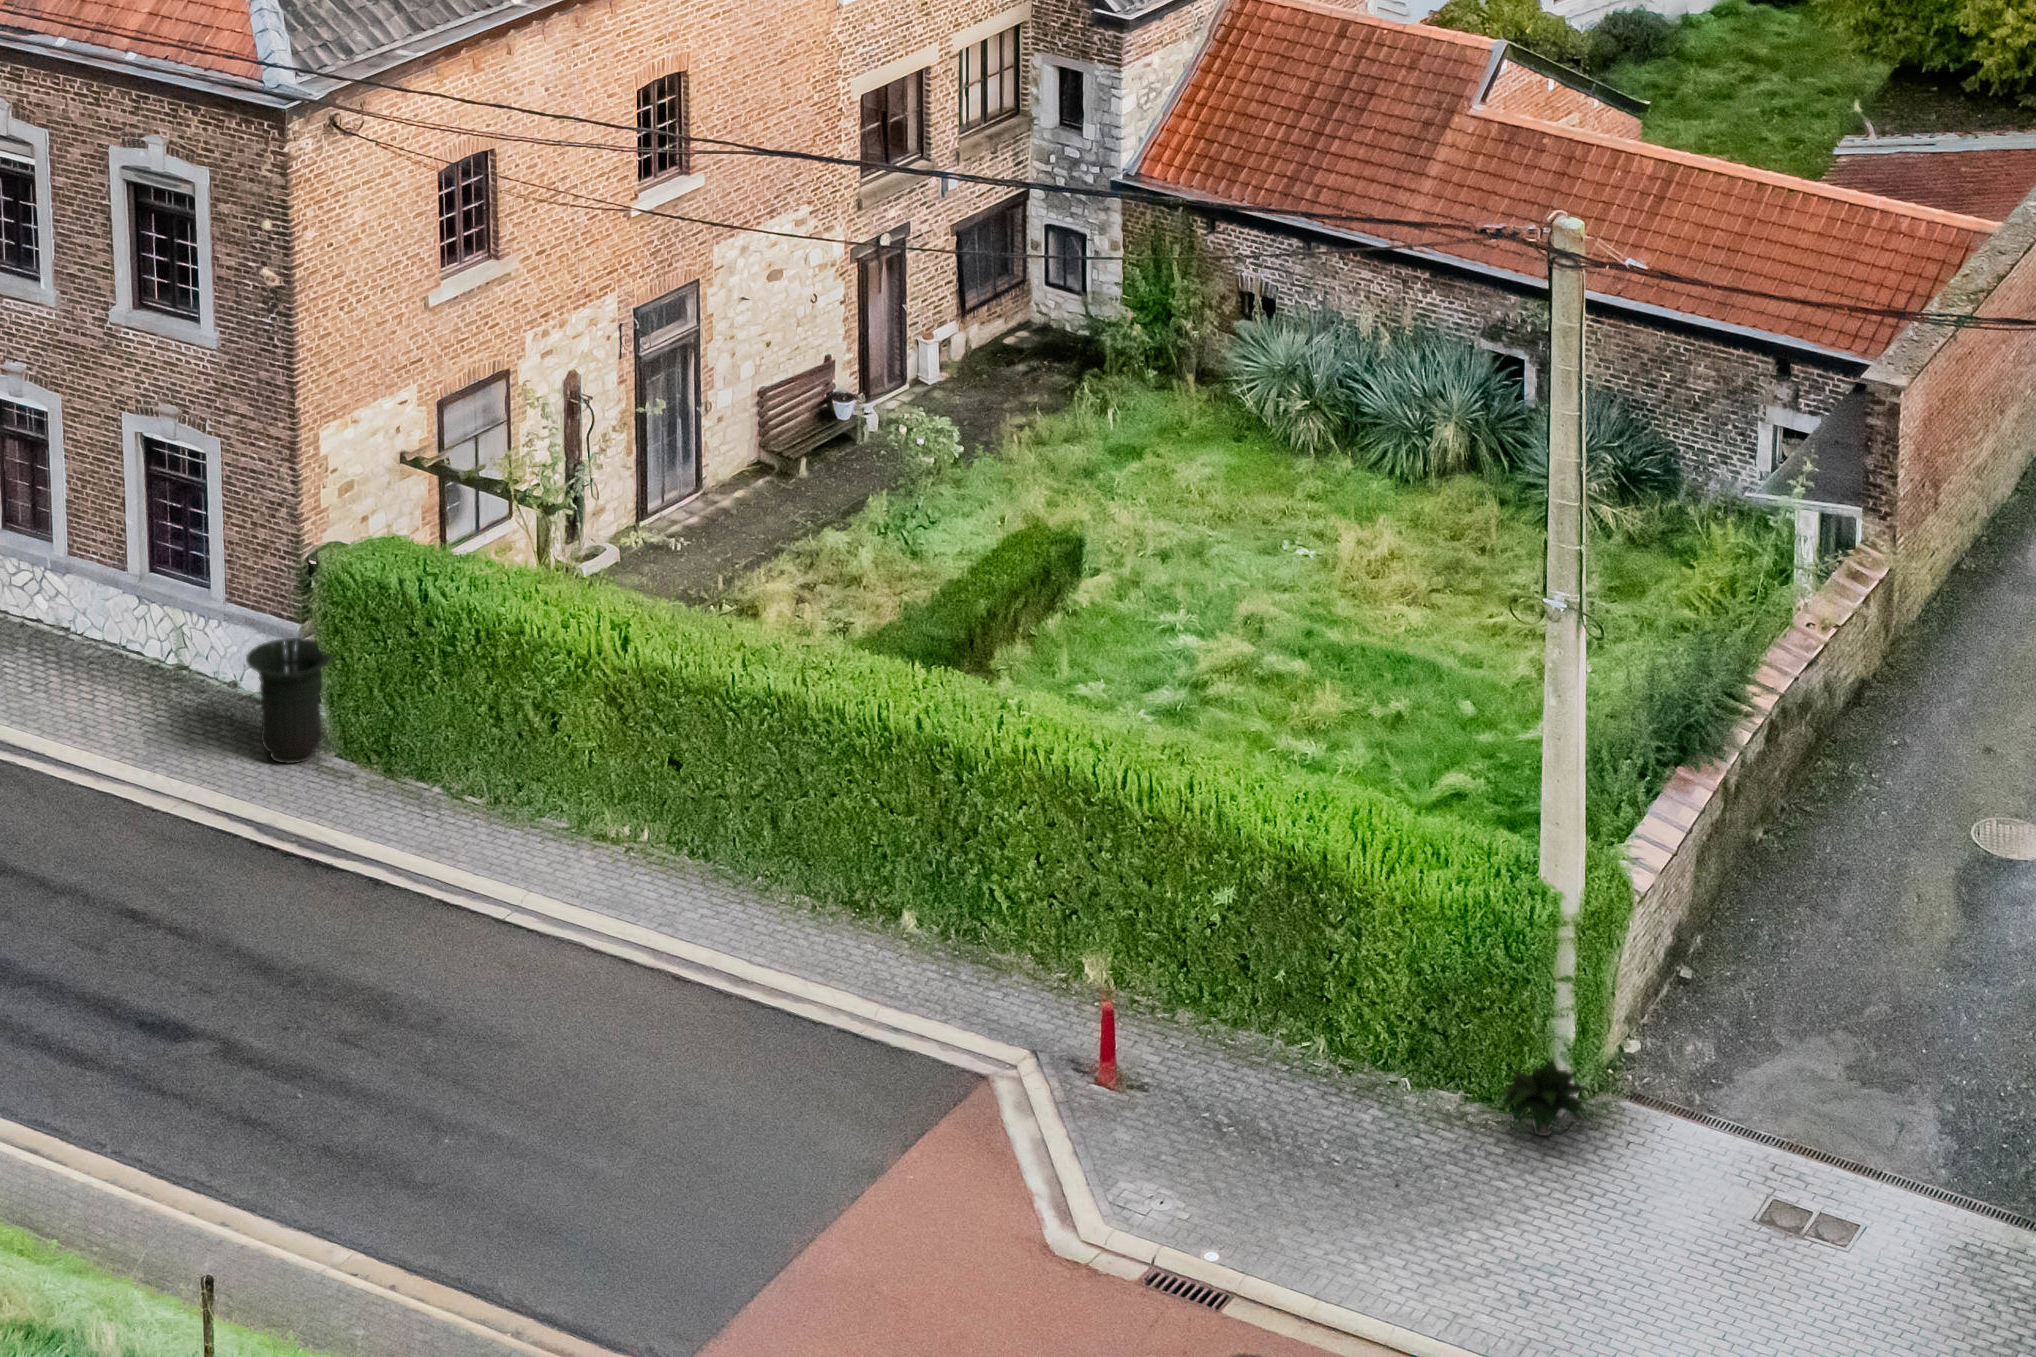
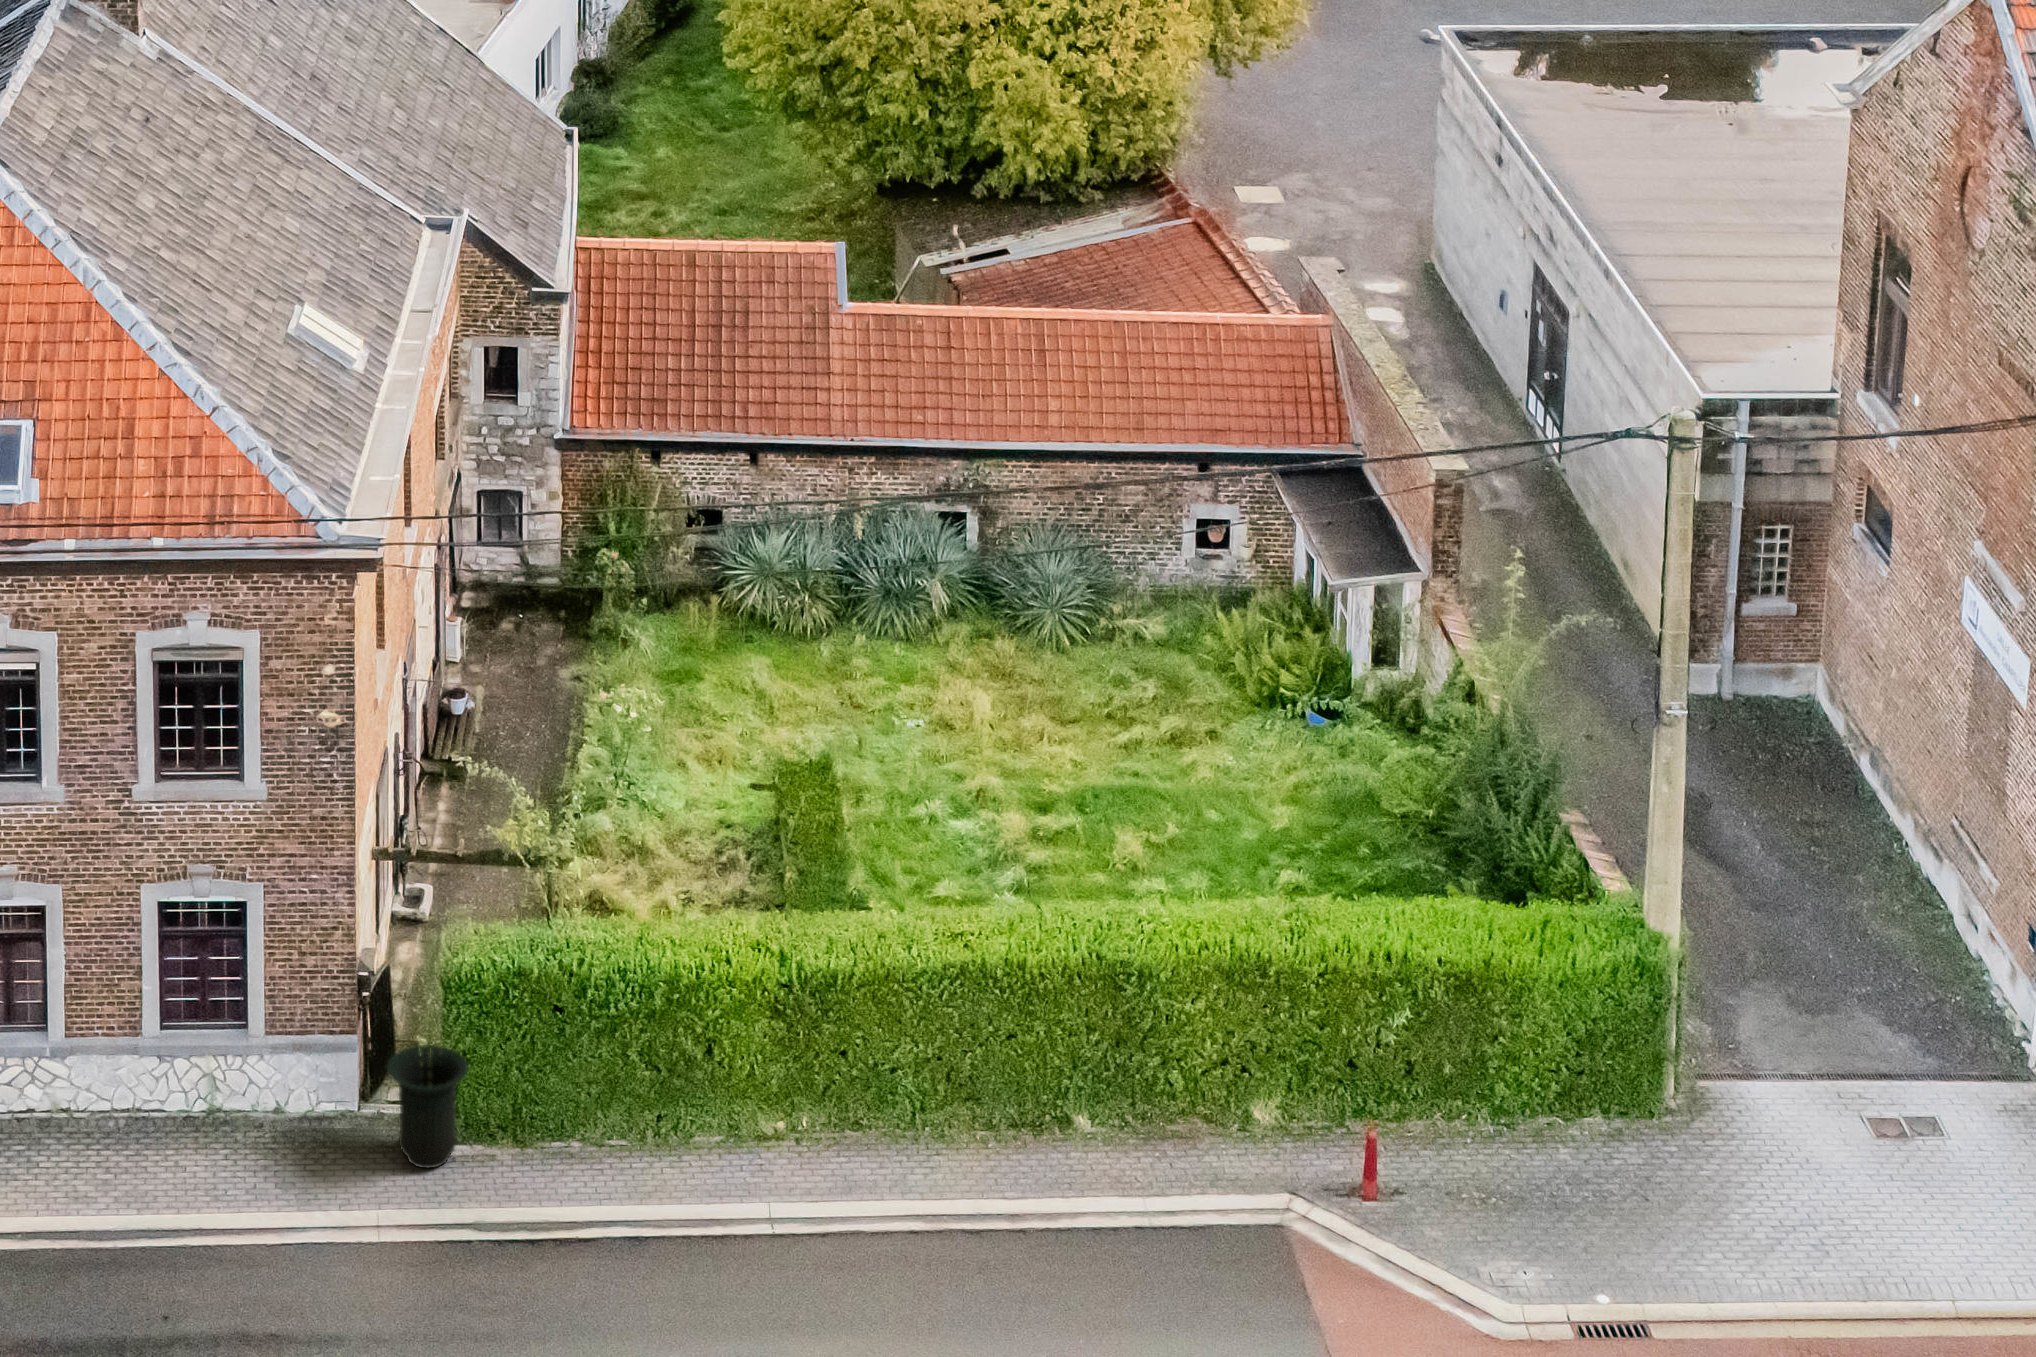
potted plant: present [1502,1059,1588,1136] -> none [1662,1065,1748,1131]

